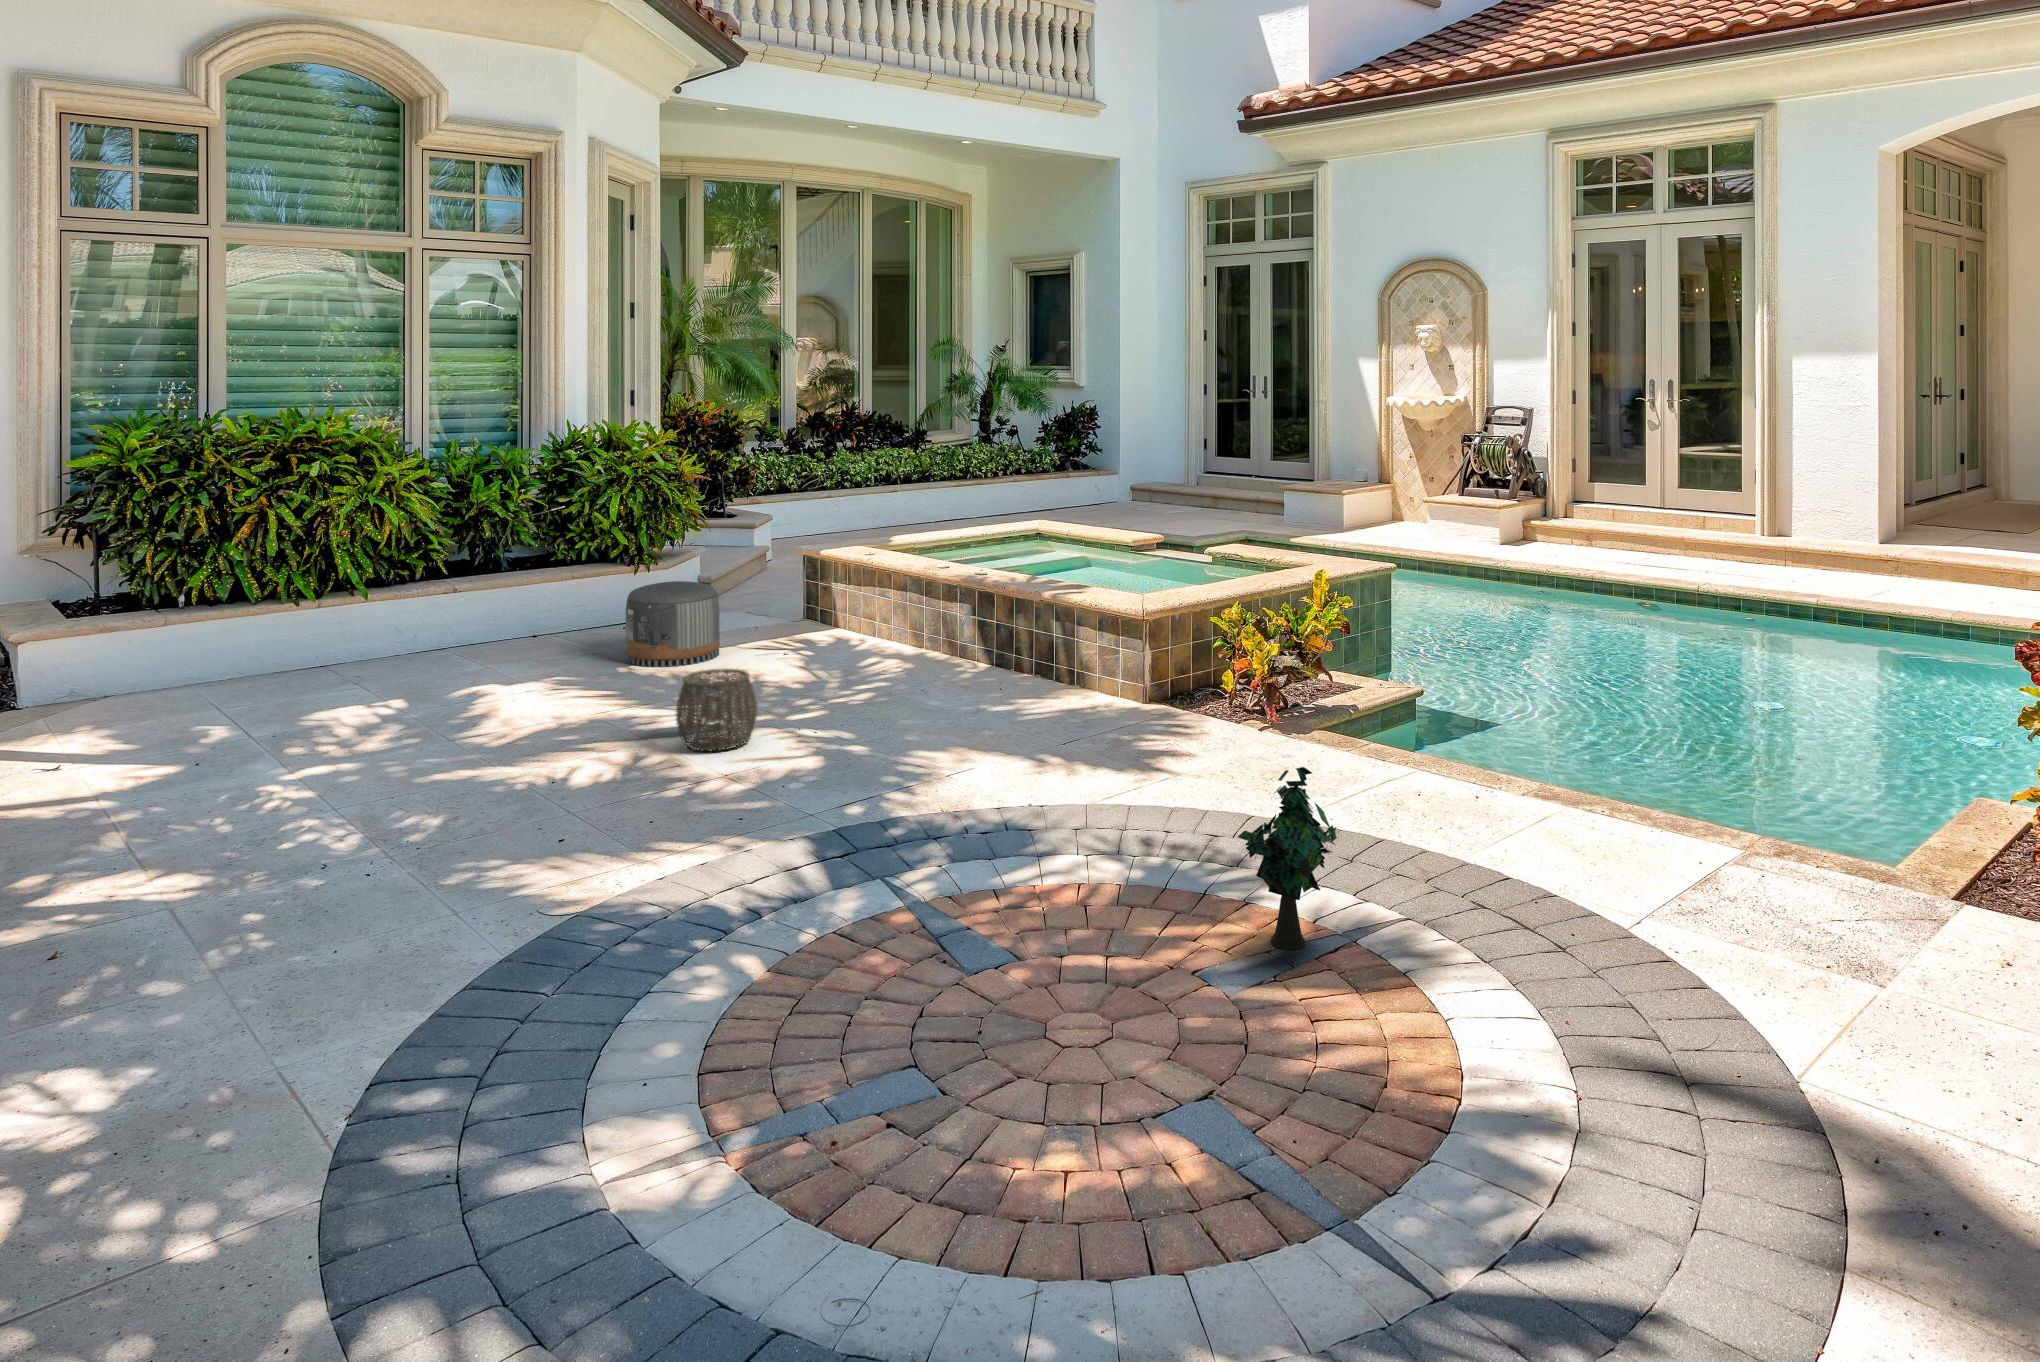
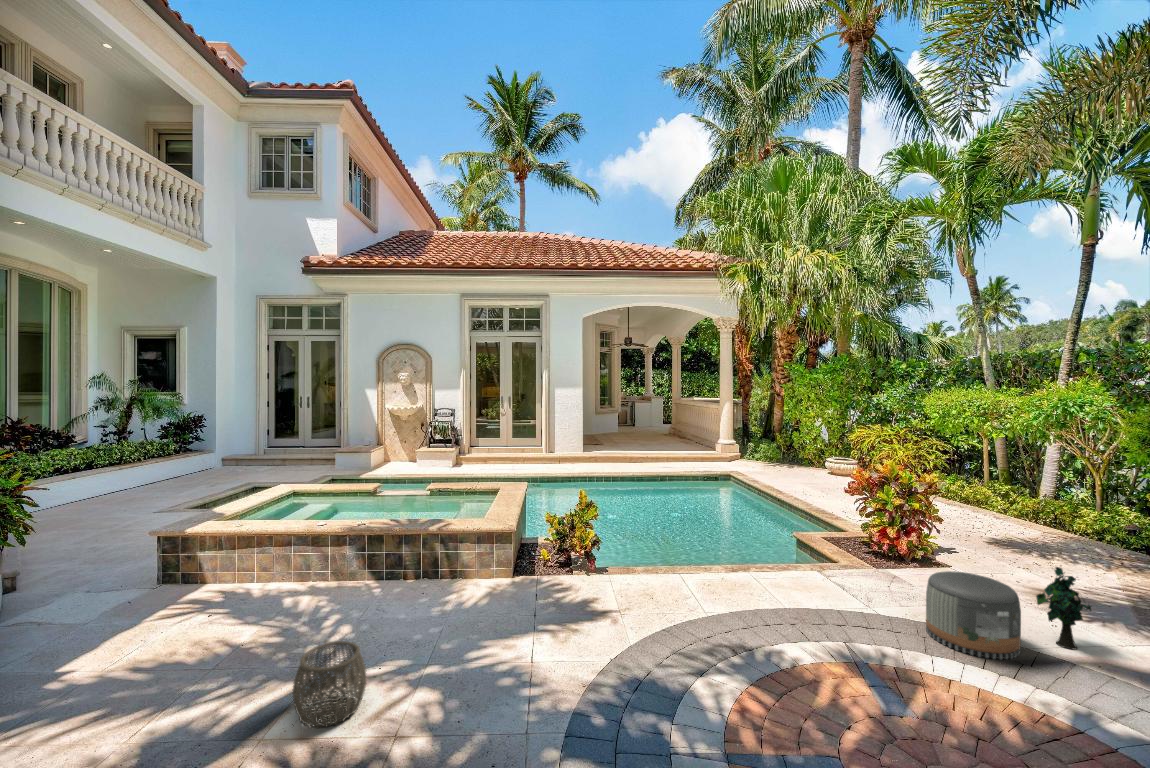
pouf: present [626,581,720,667] -> present [926,571,1021,659]
decorative plant: present [1238,767,1337,950] -> present [1036,567,1092,650]

